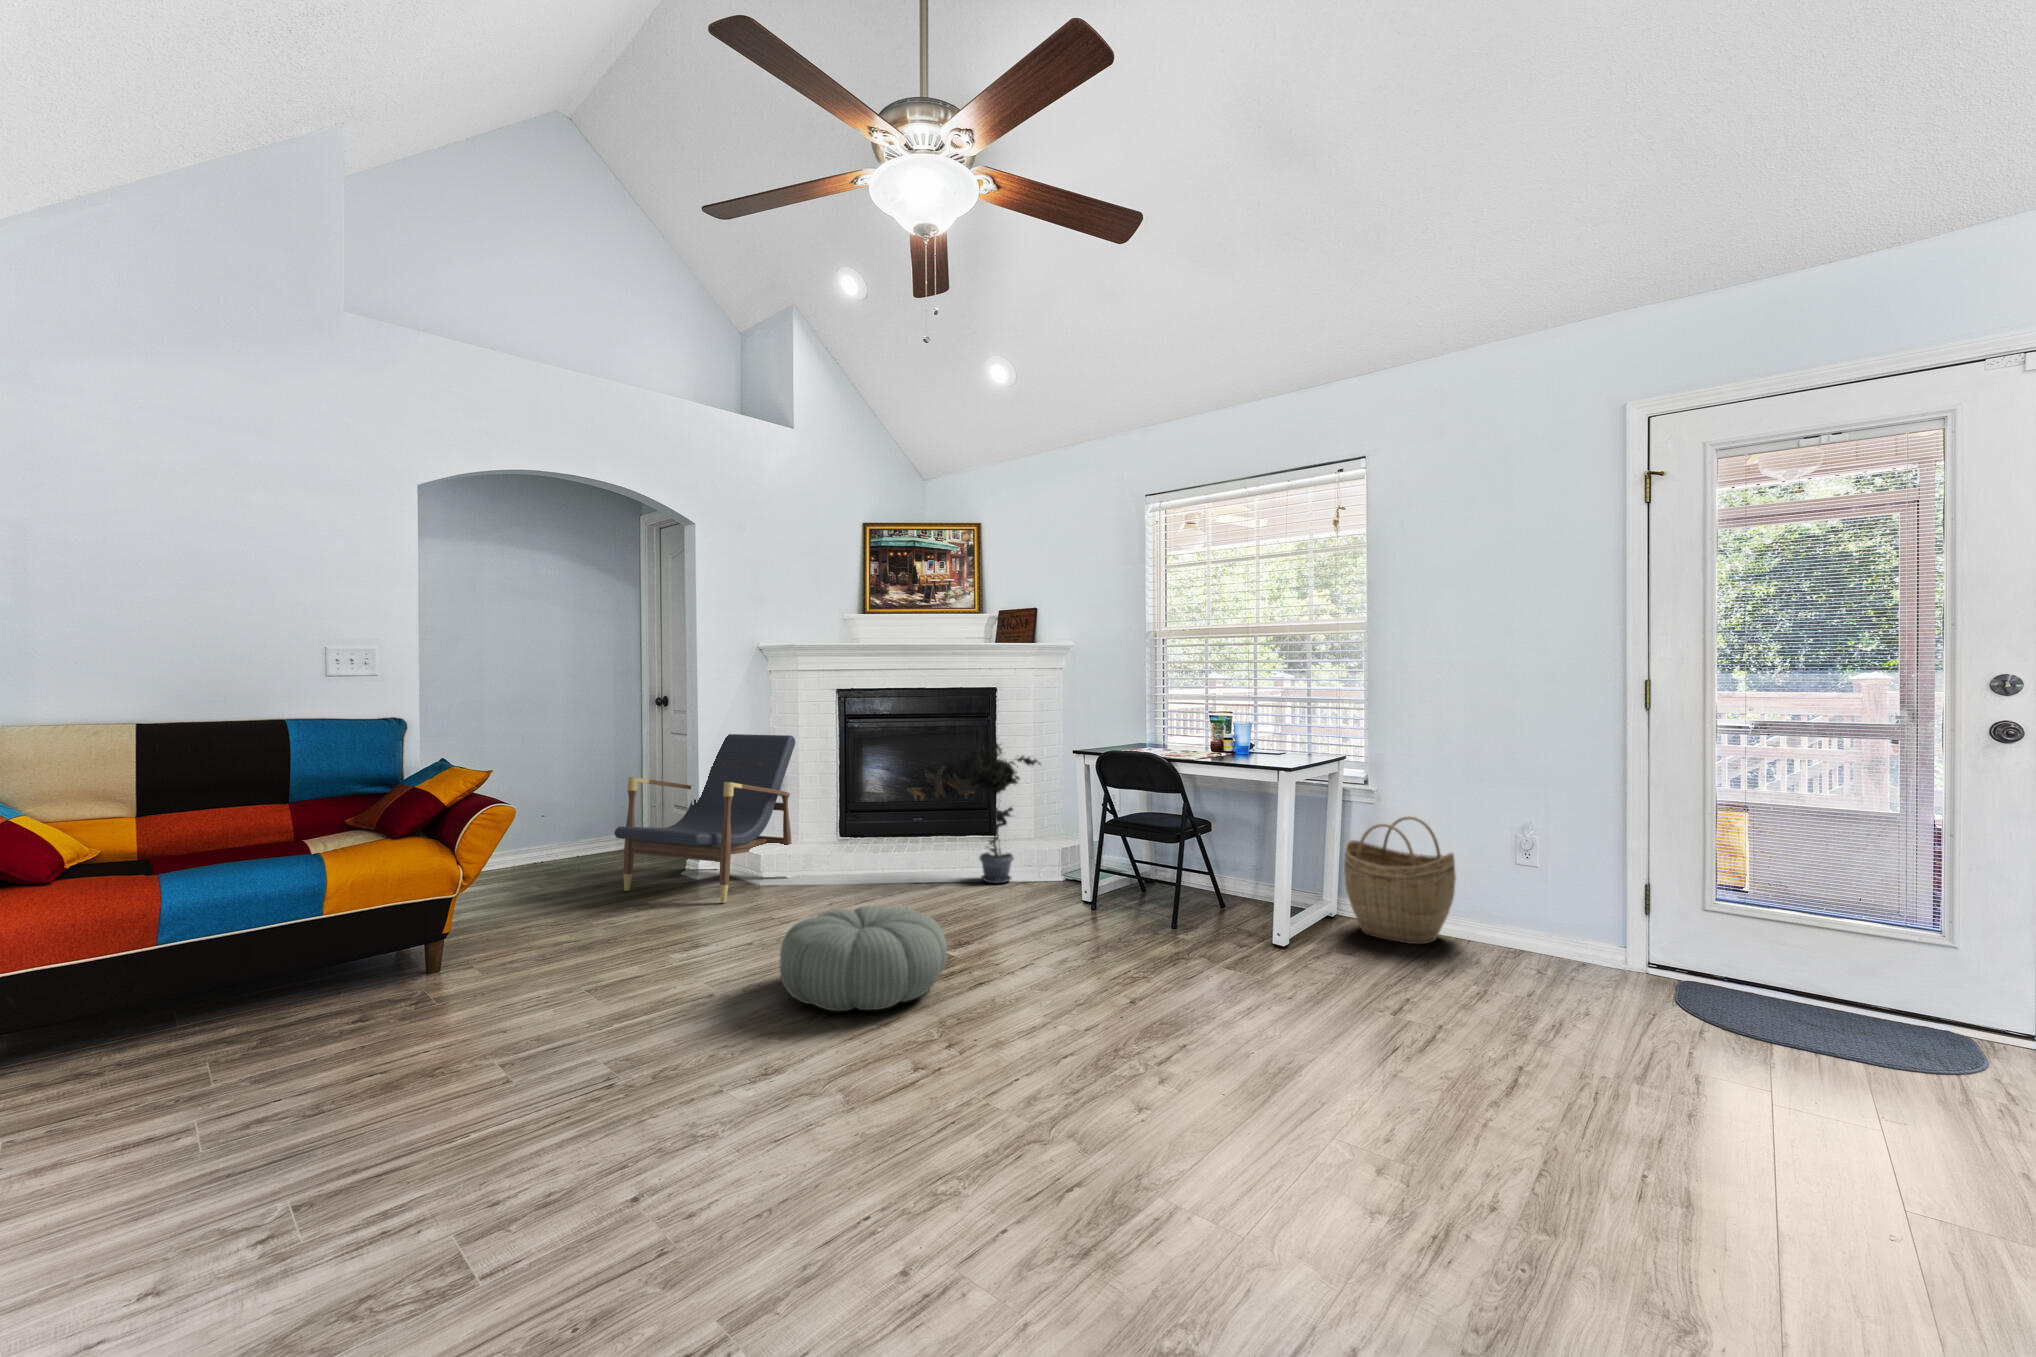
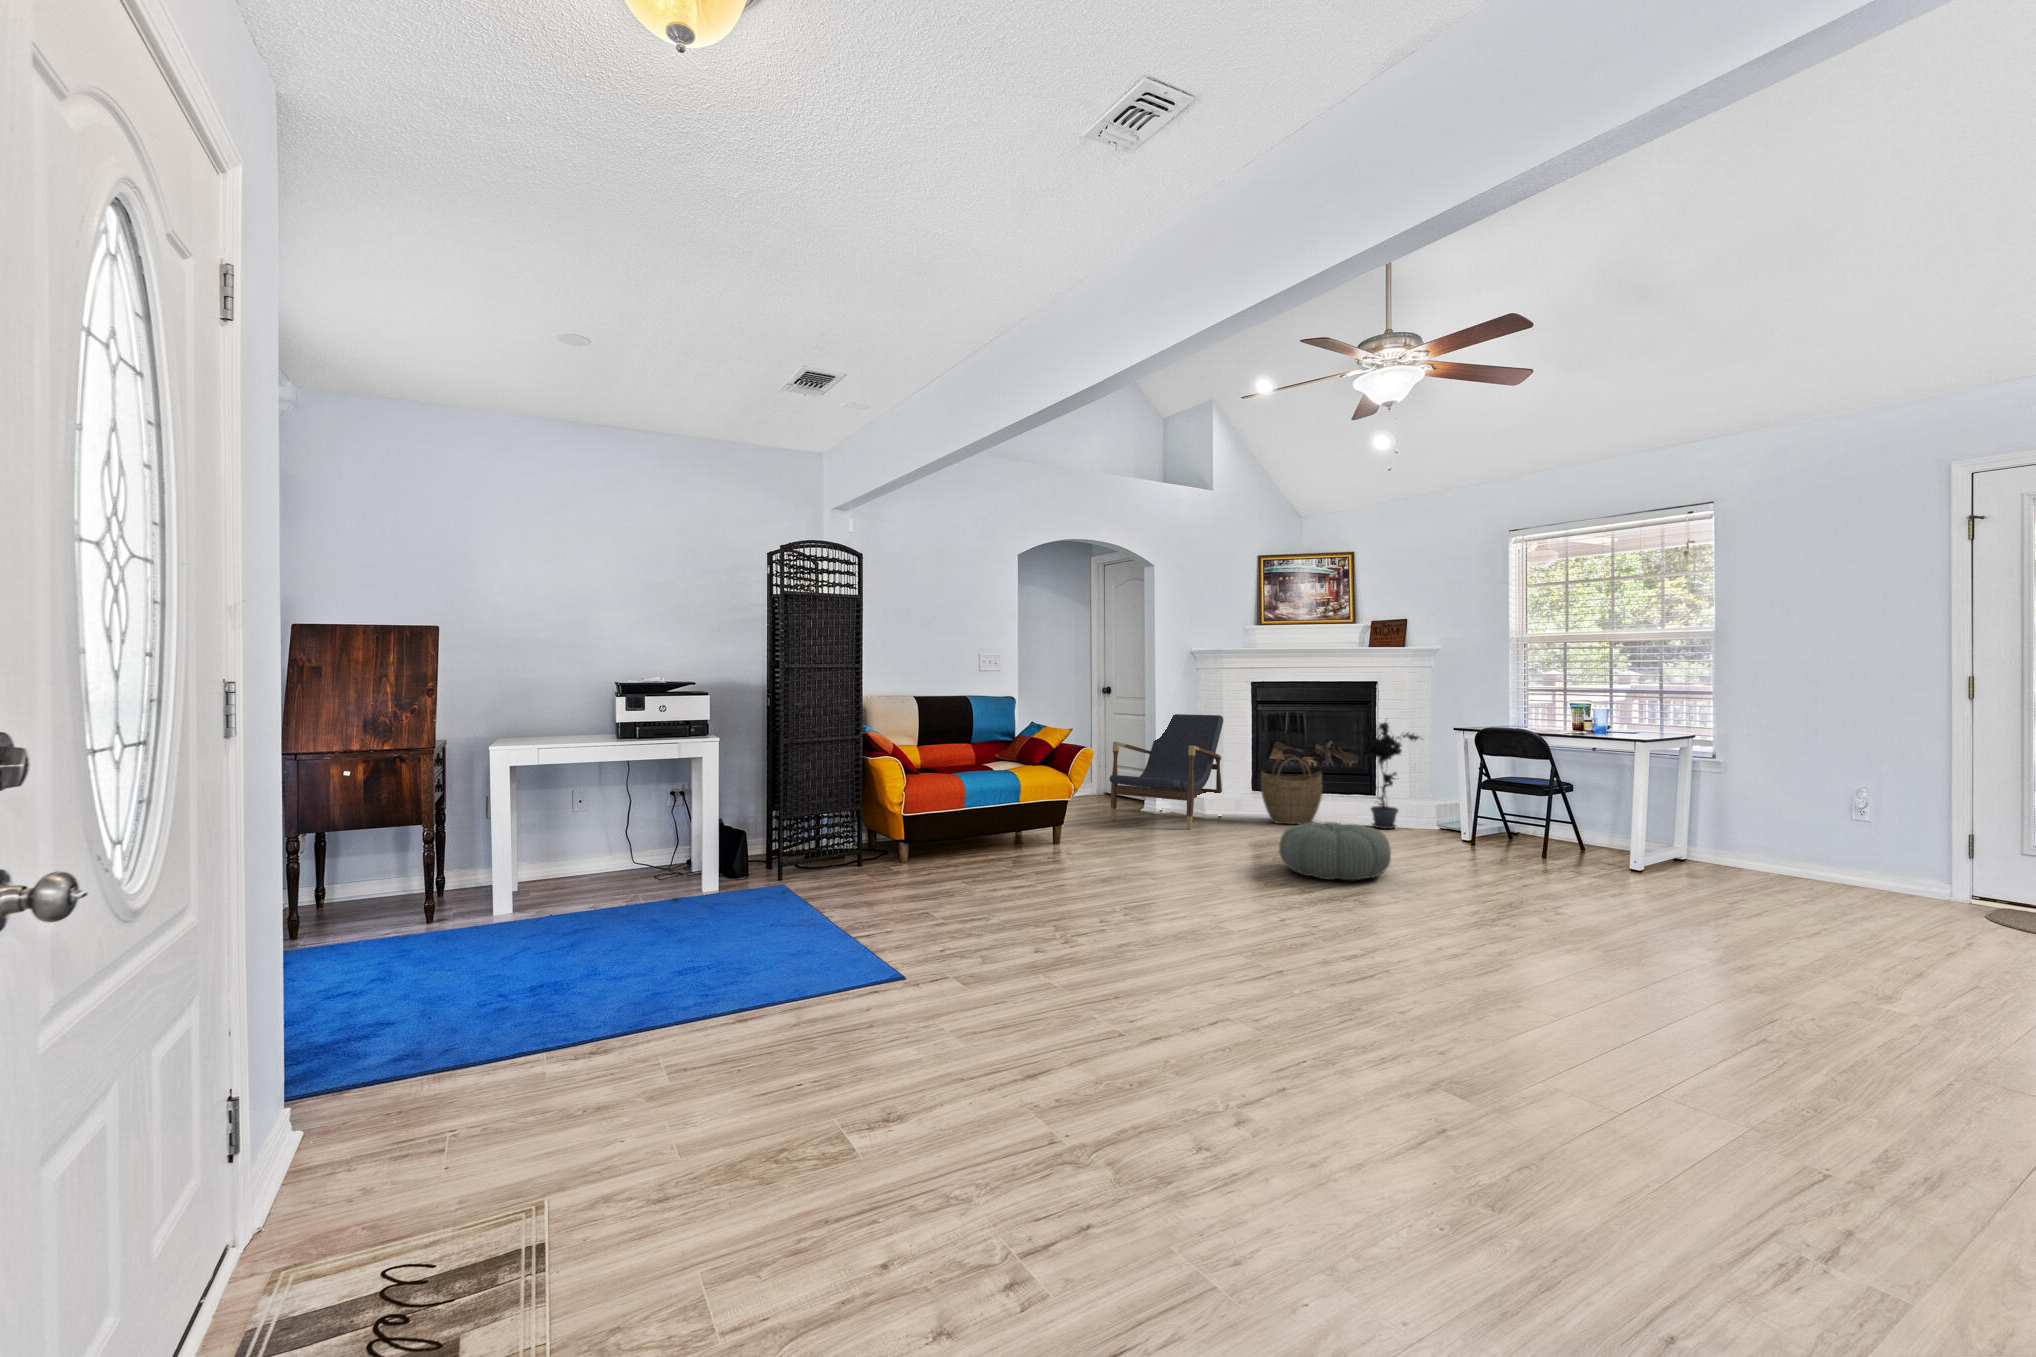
woven basket: present [1344,816,1456,944] -> present [1261,755,1322,825]

